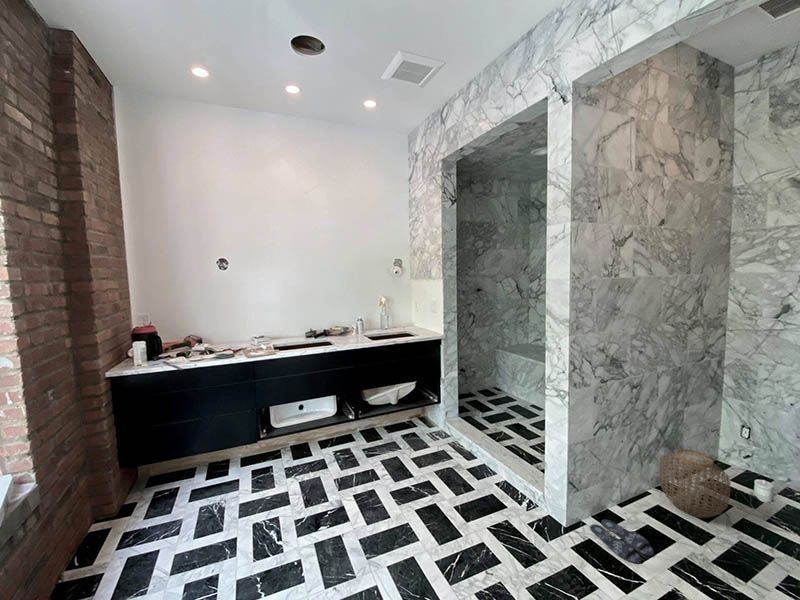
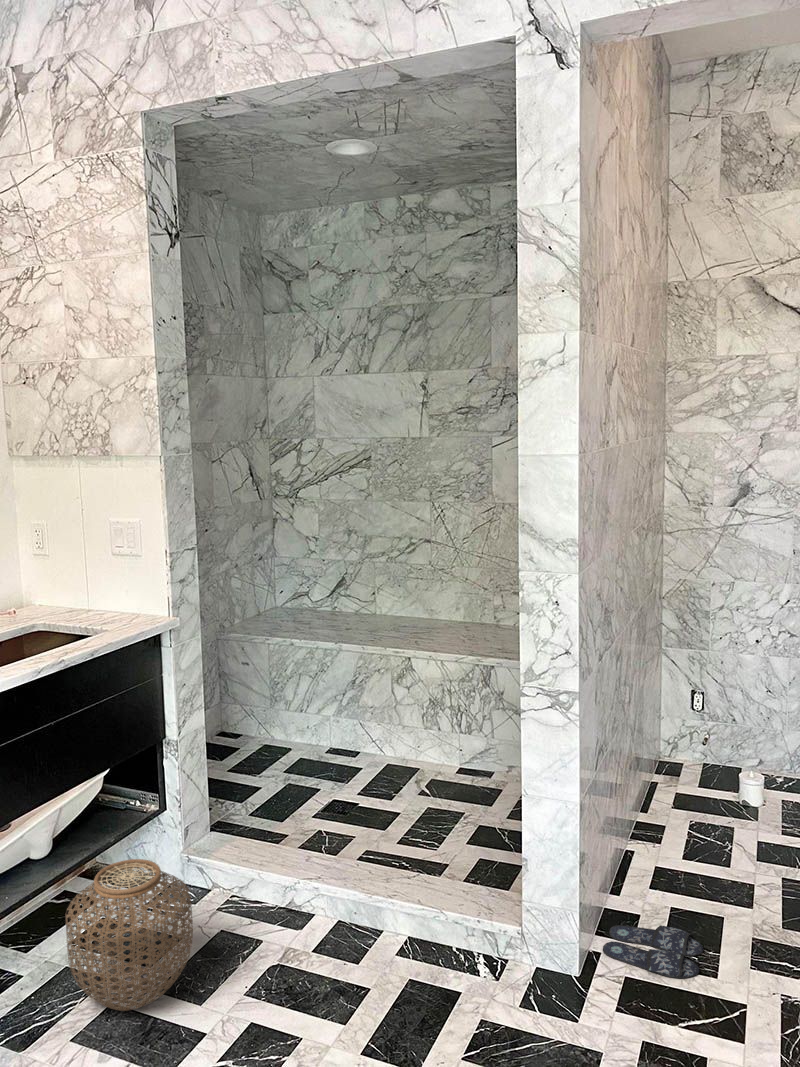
woven basket: present [659,449,730,518] -> present [66,859,193,1011]

